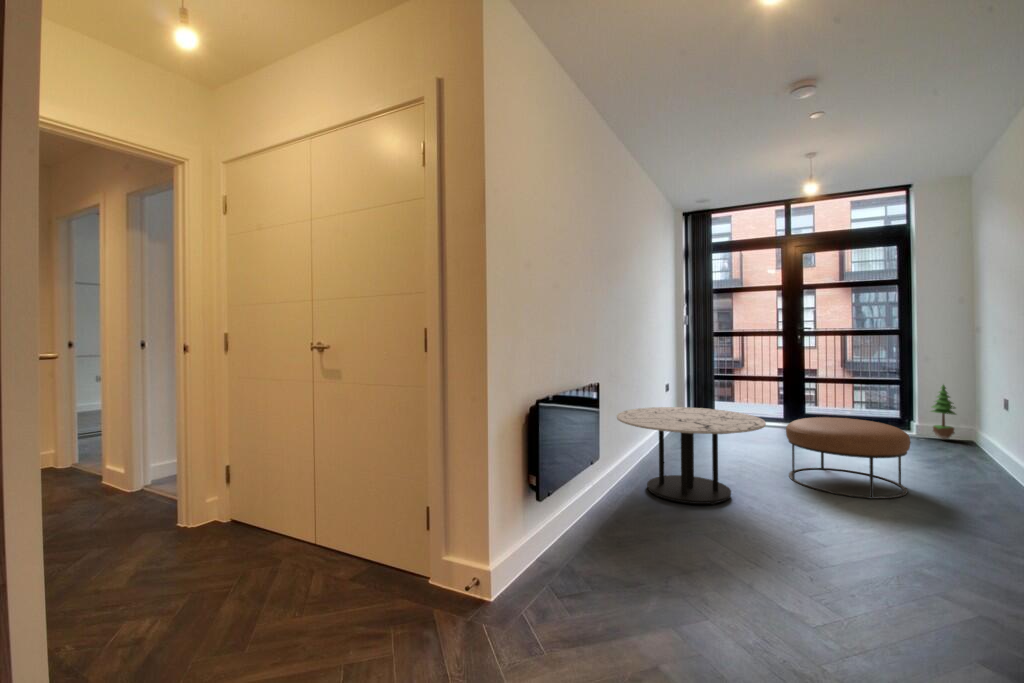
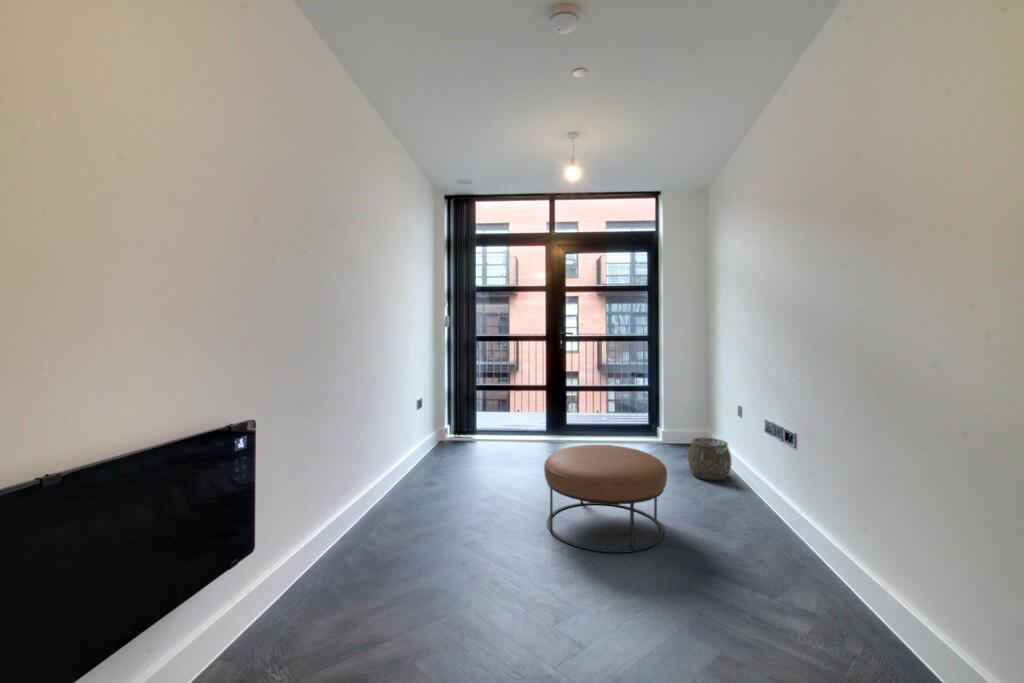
potted tree: present [931,385,956,440] -> none [670,389,691,444]
coffee table: present [617,407,766,505] -> none [301,451,516,621]
woven basket: none [946,427,1003,469] -> present [688,438,731,481]

